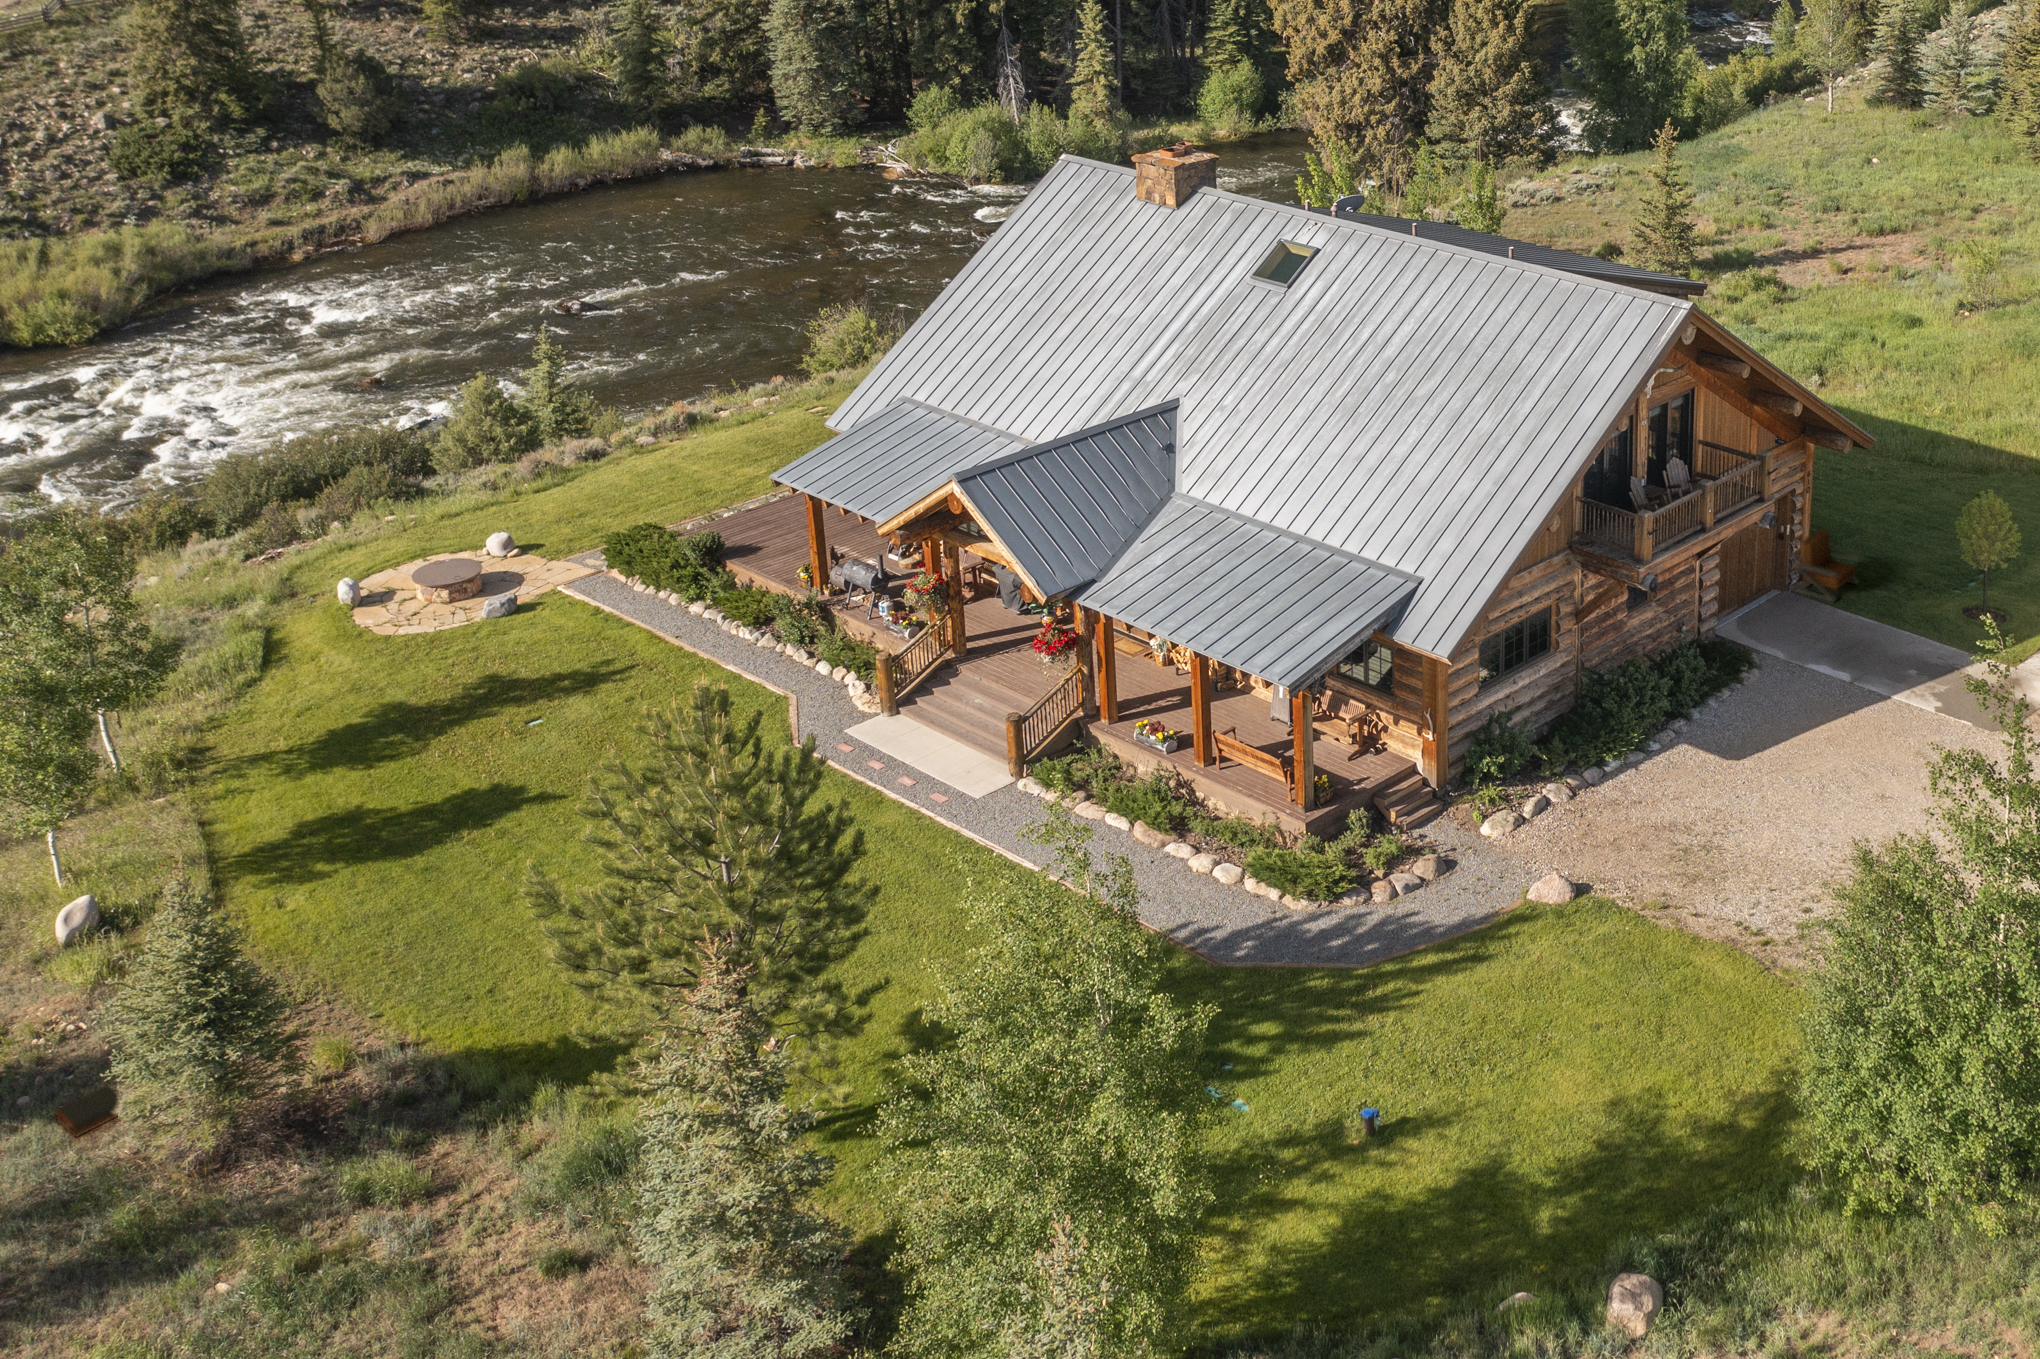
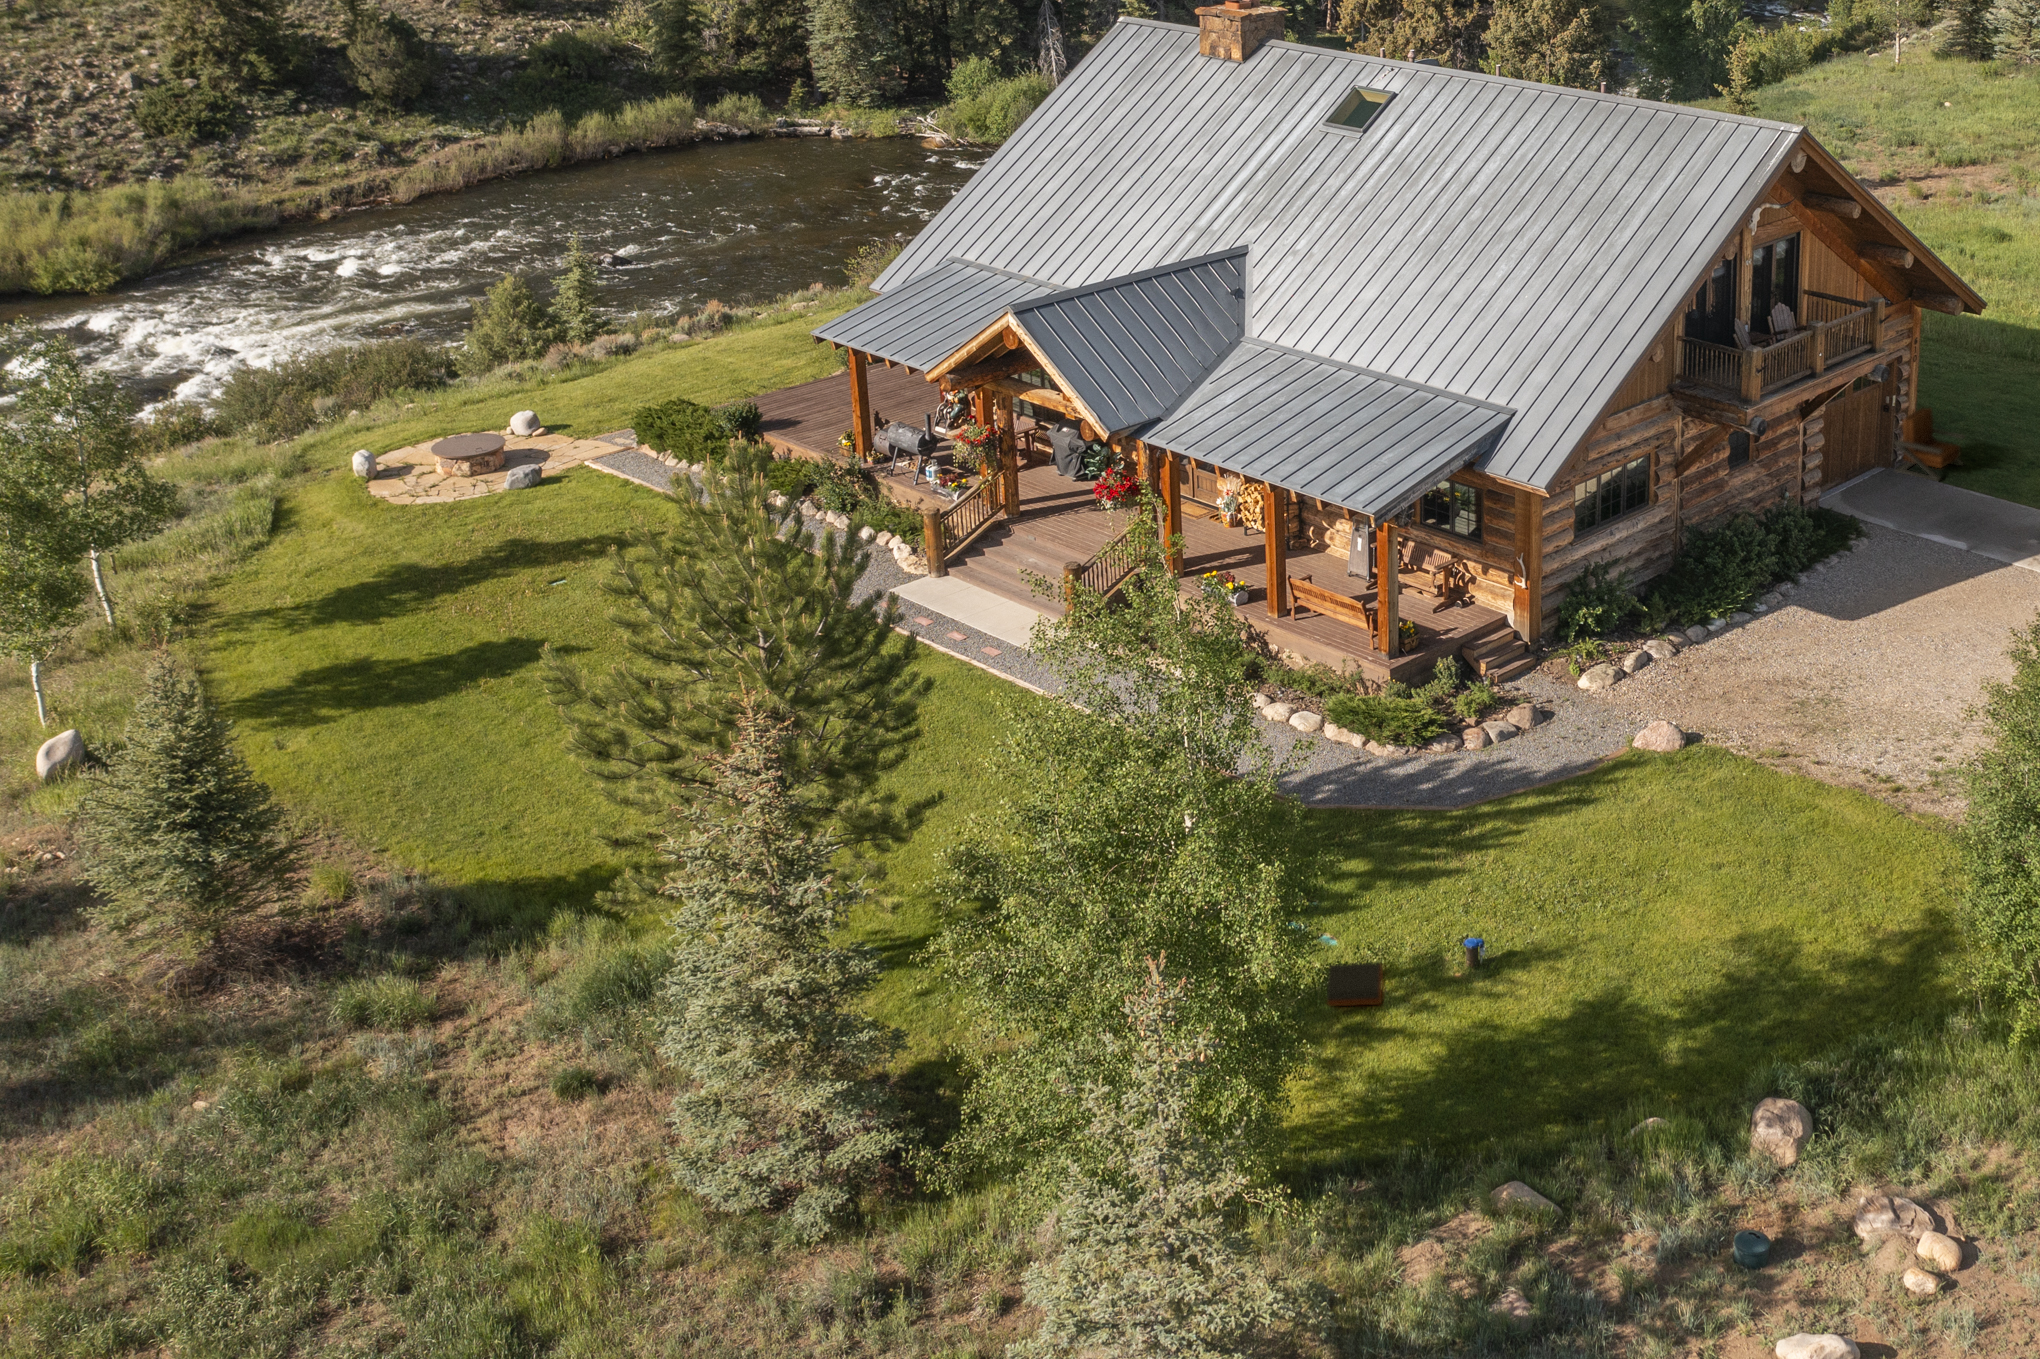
storage box: present [56,1085,118,1137] -> present [1327,962,1383,1006]

